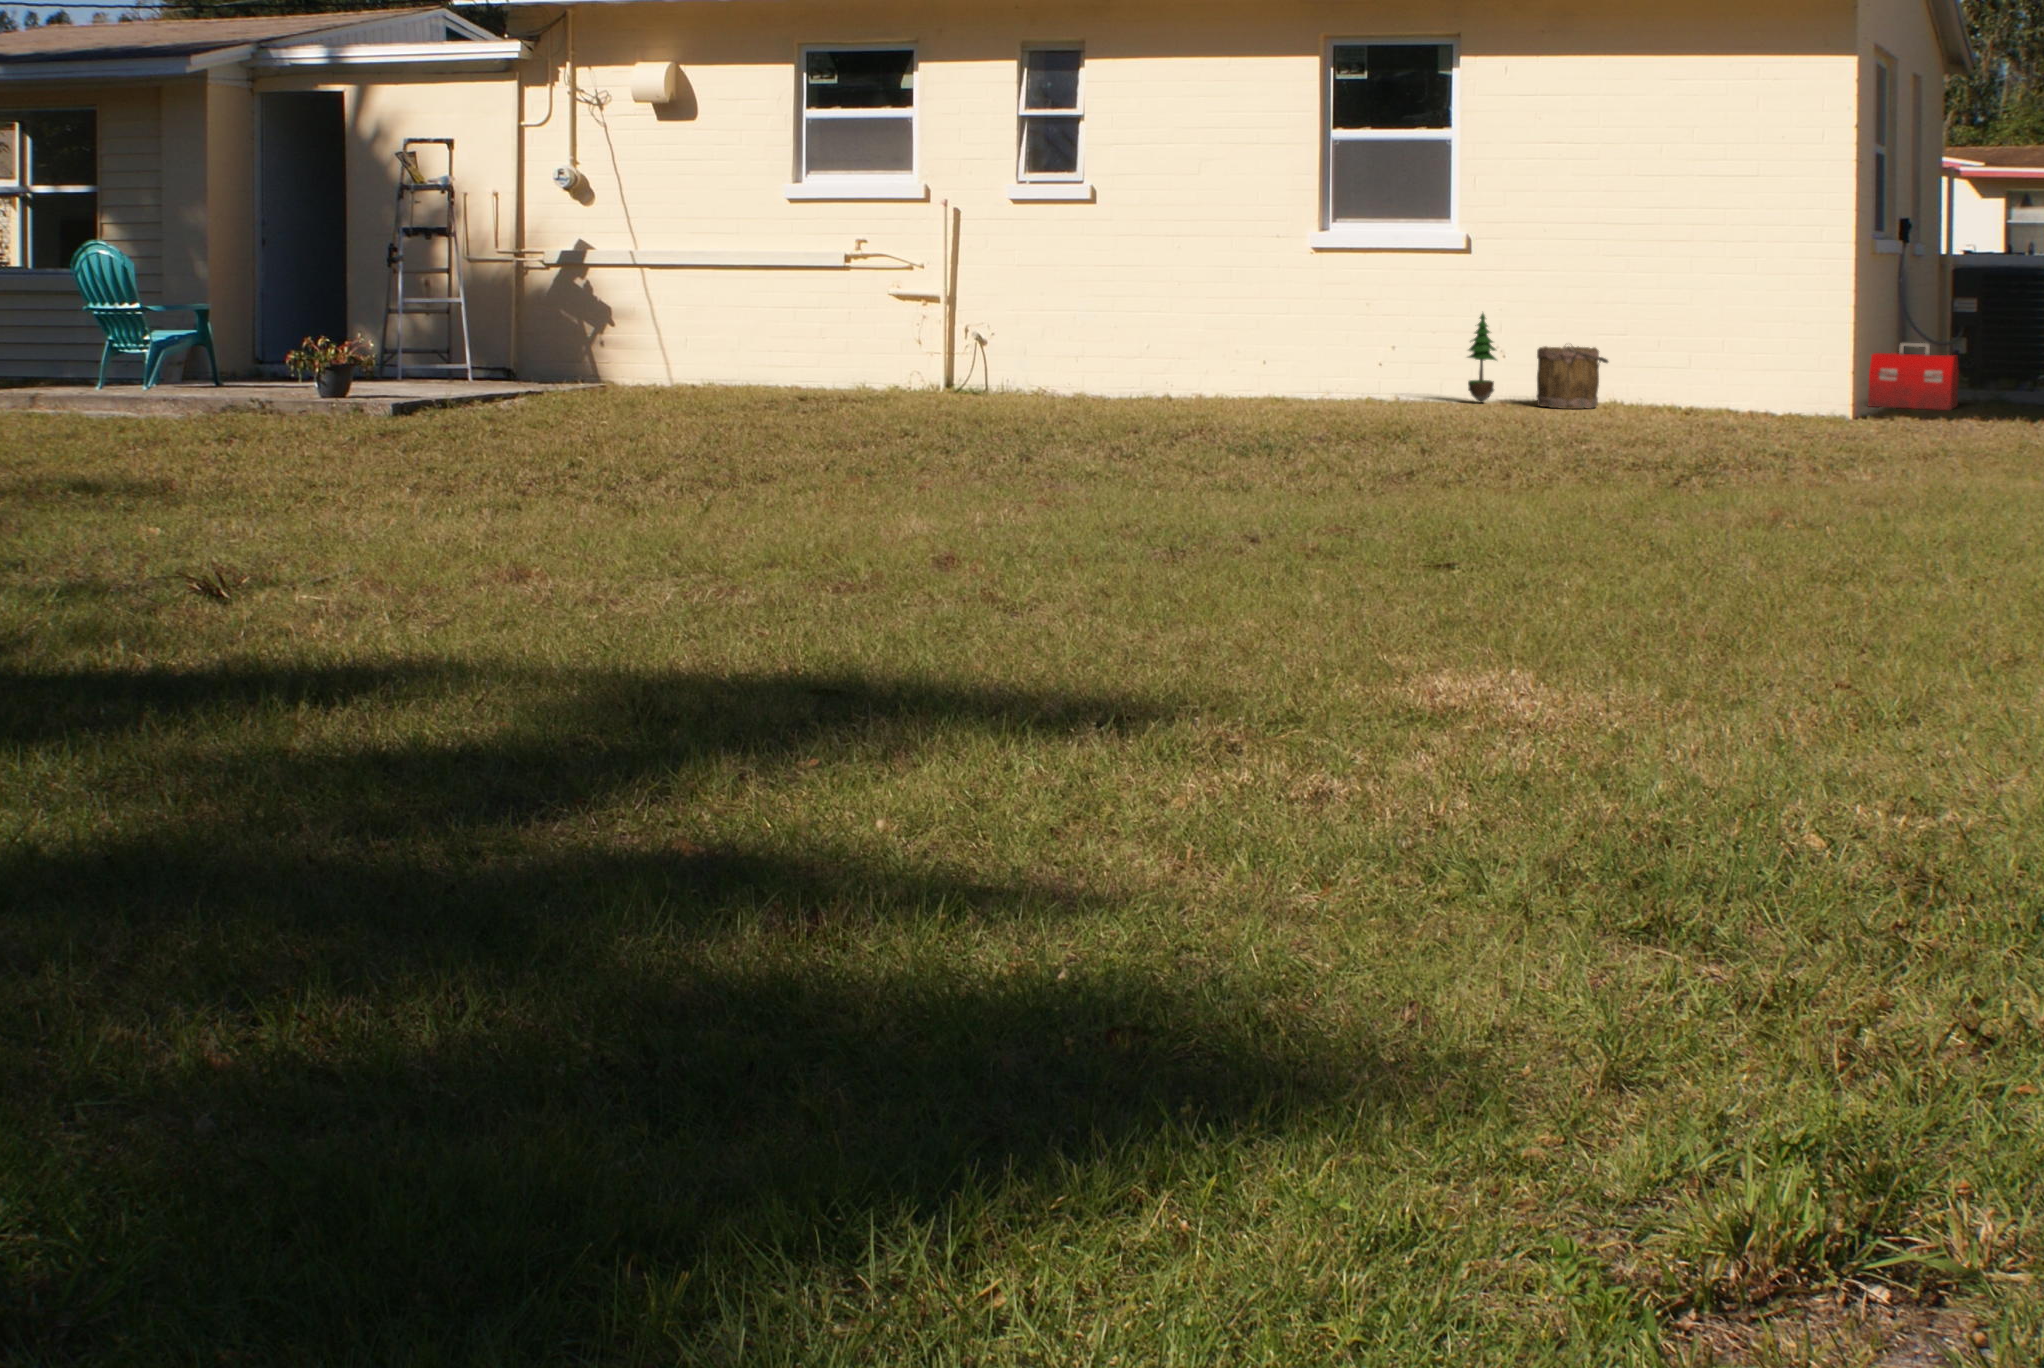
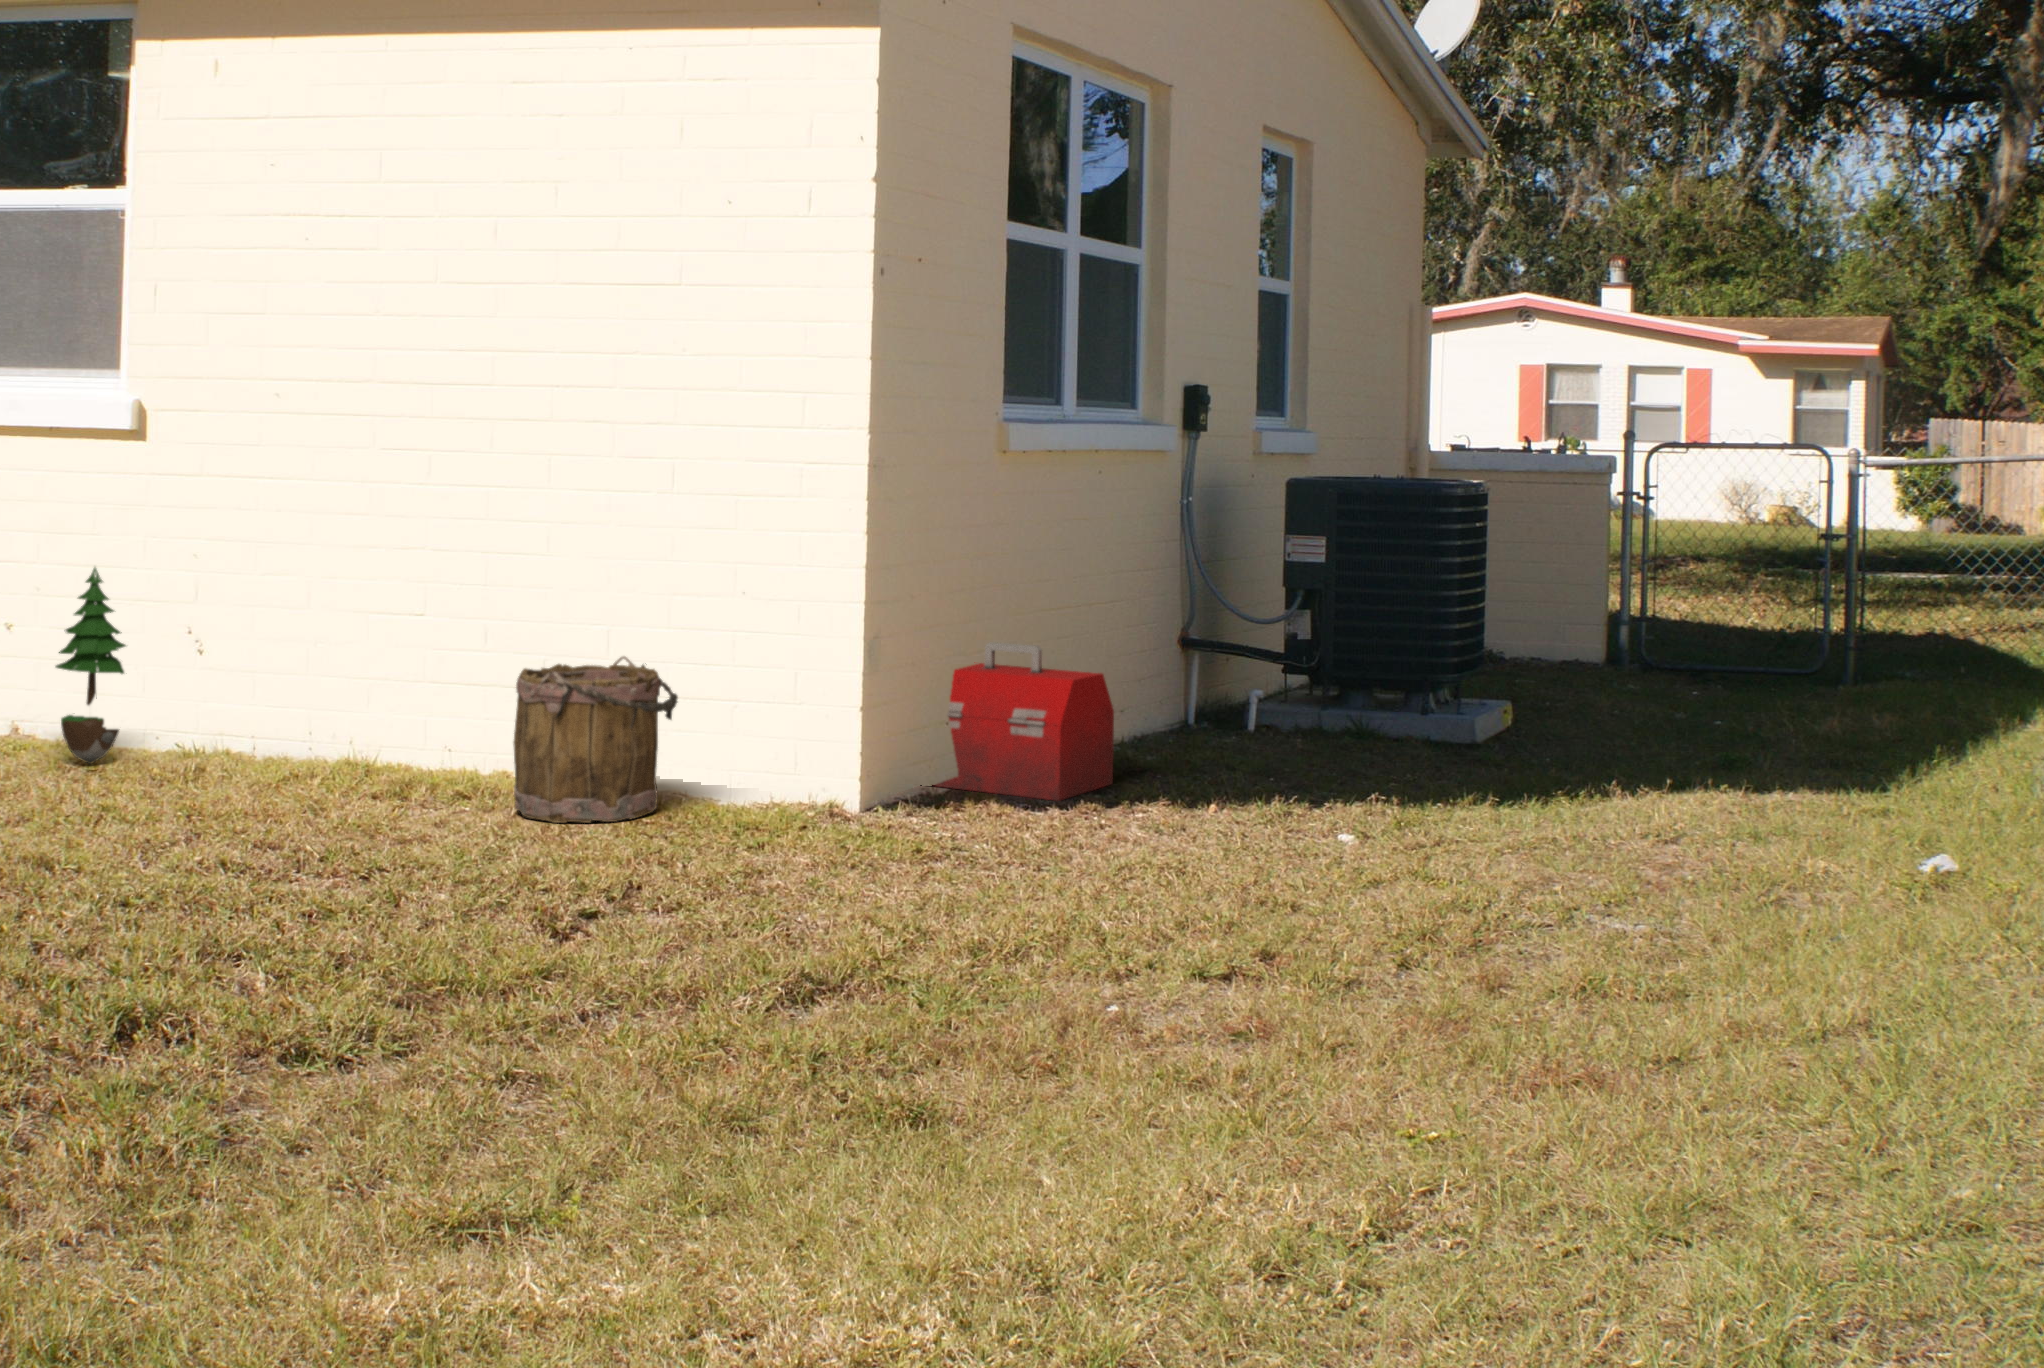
bucket: present [1537,344,1608,409] -> present [513,656,678,823]

